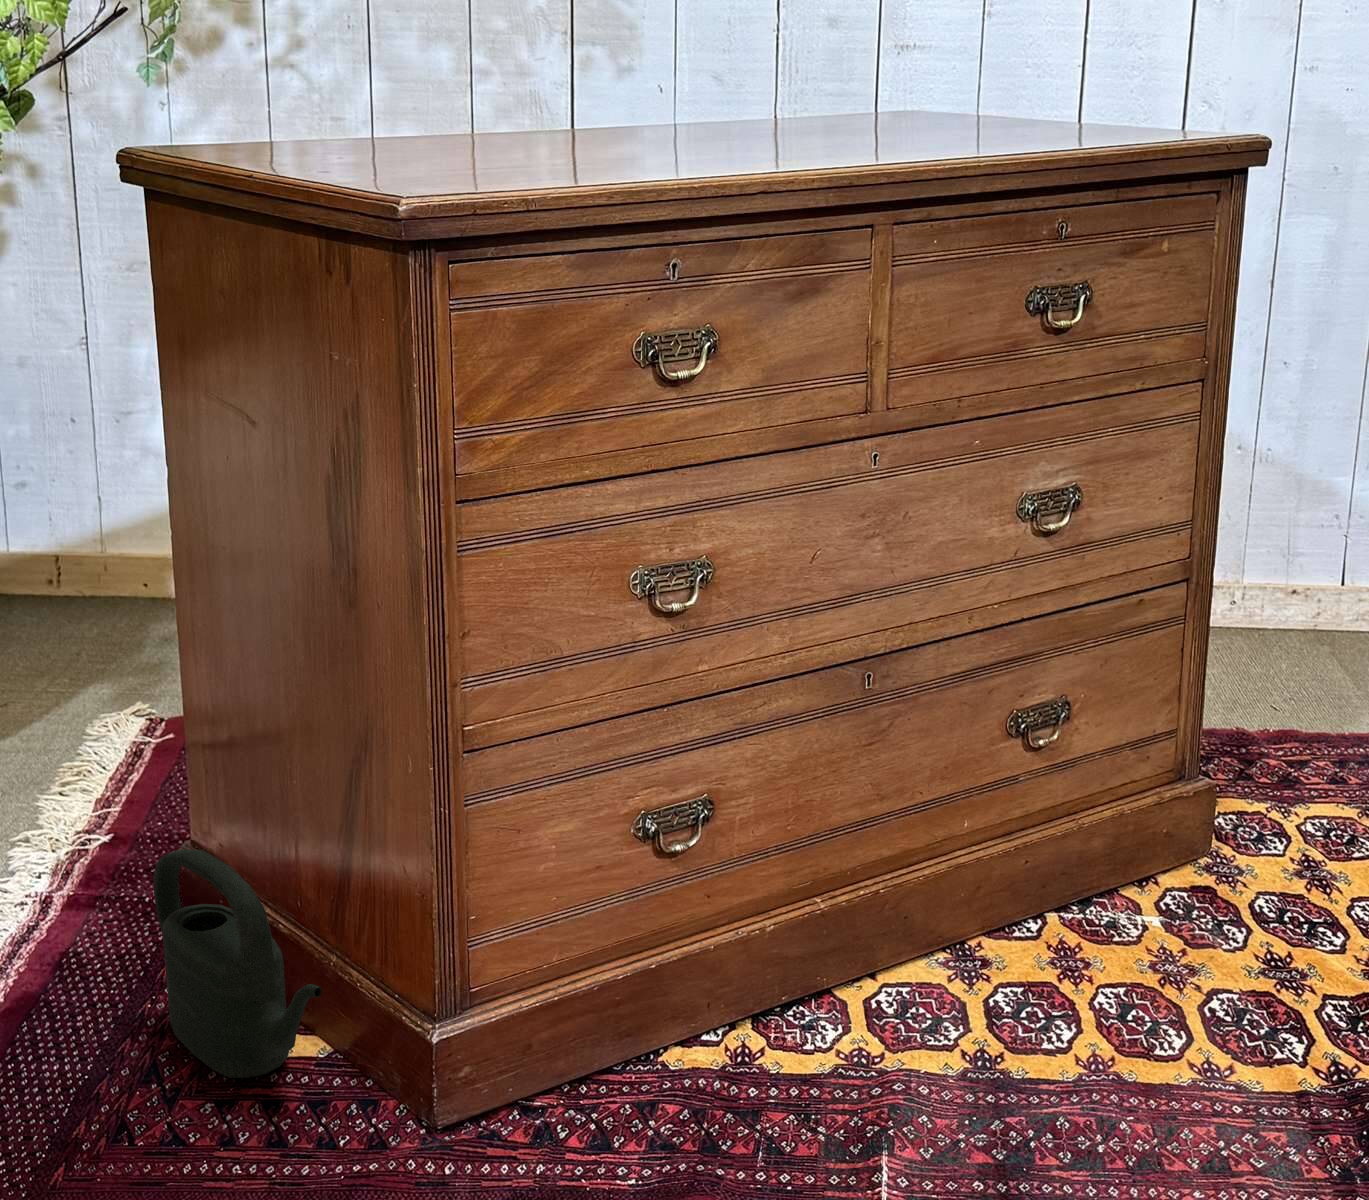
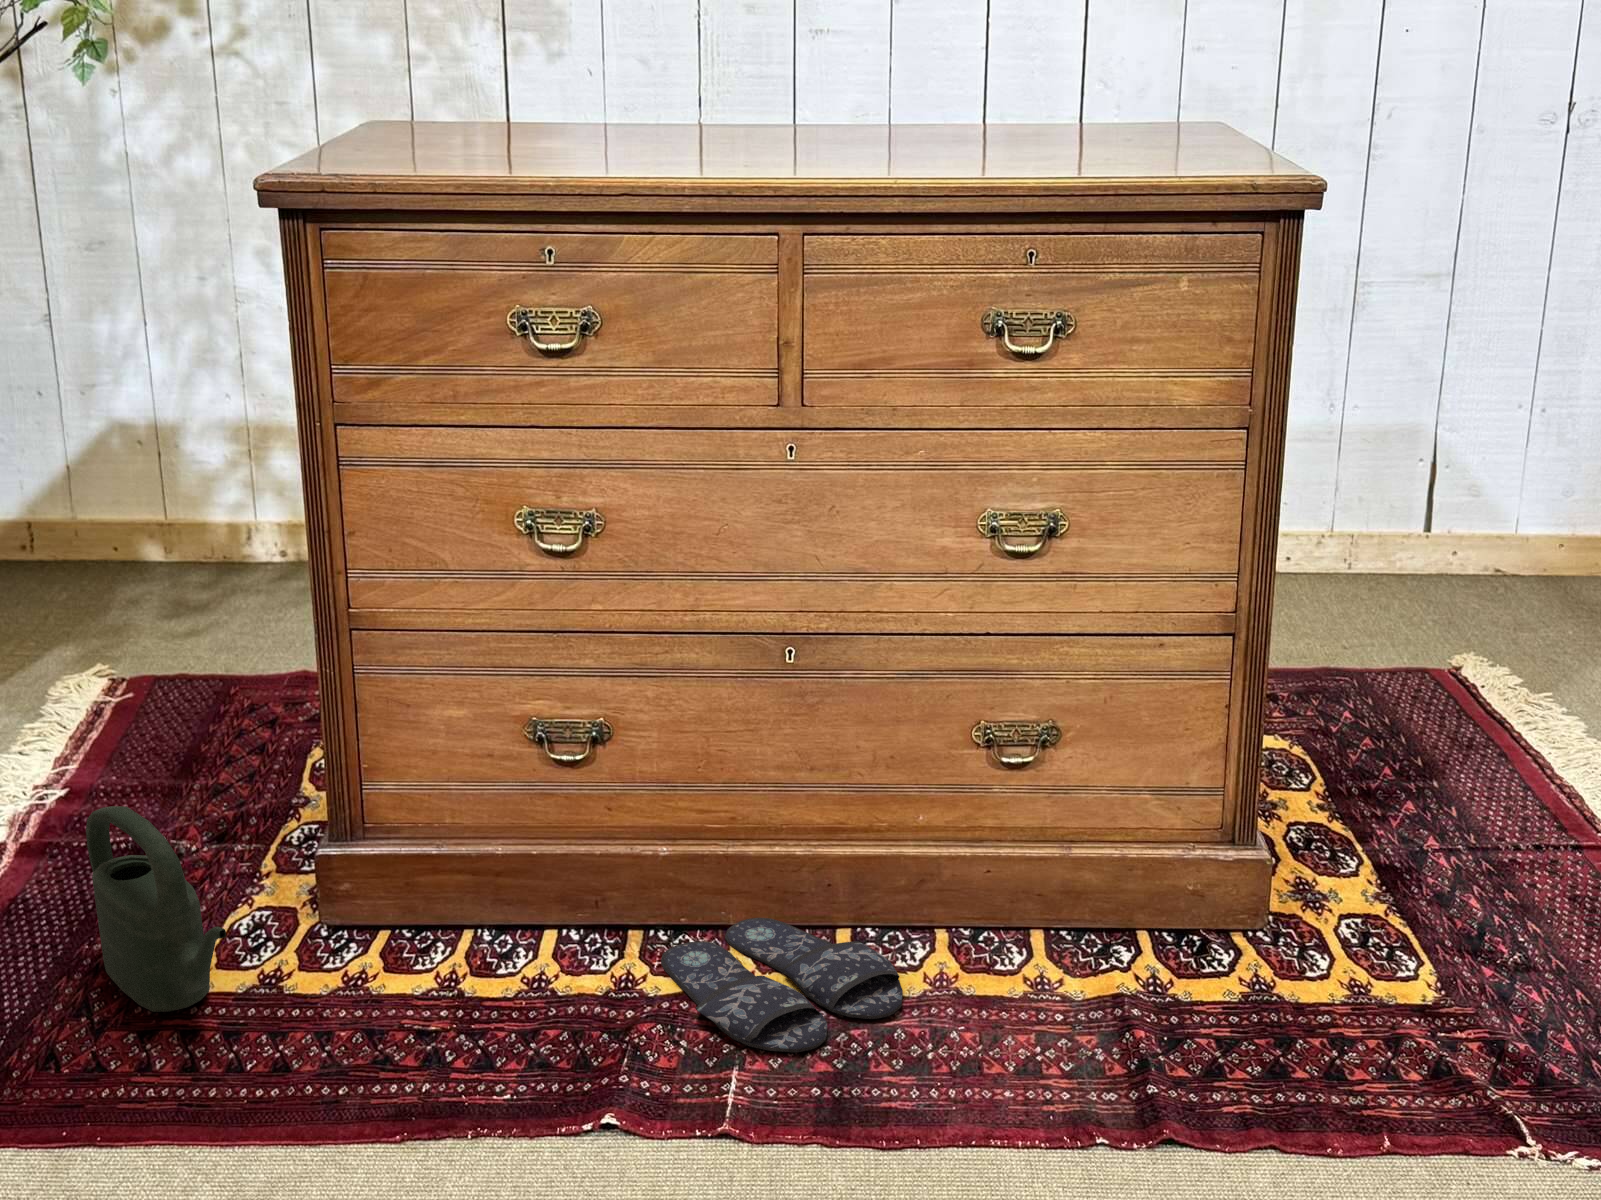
slippers: none [781,989,1058,1141] -> present [661,918,903,1052]

